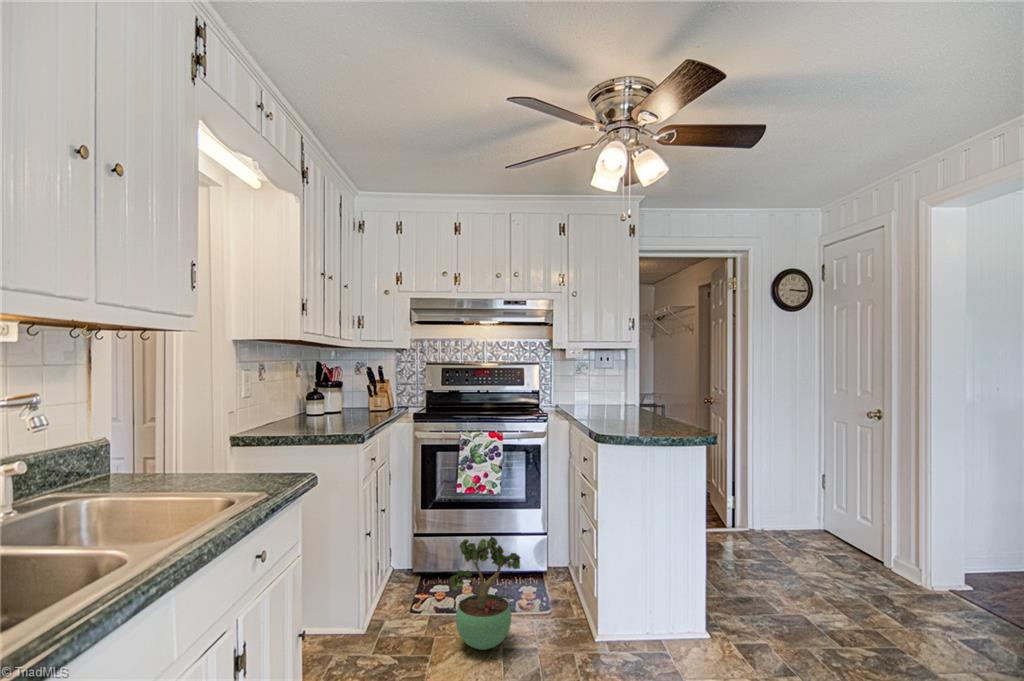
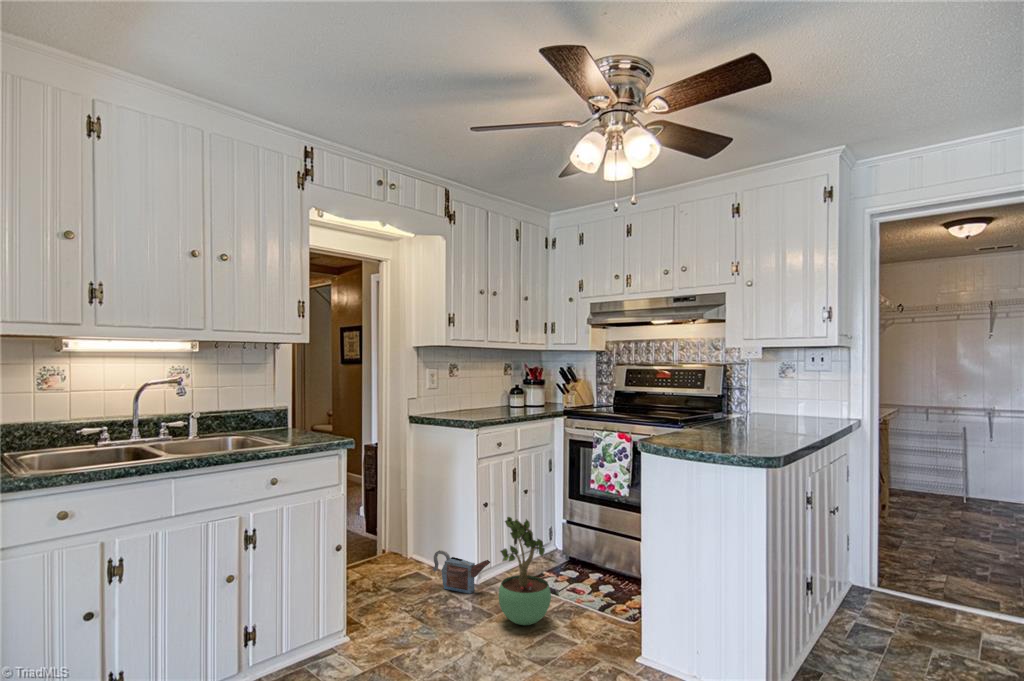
watering can: none [329,596,408,652] -> present [433,550,490,594]

